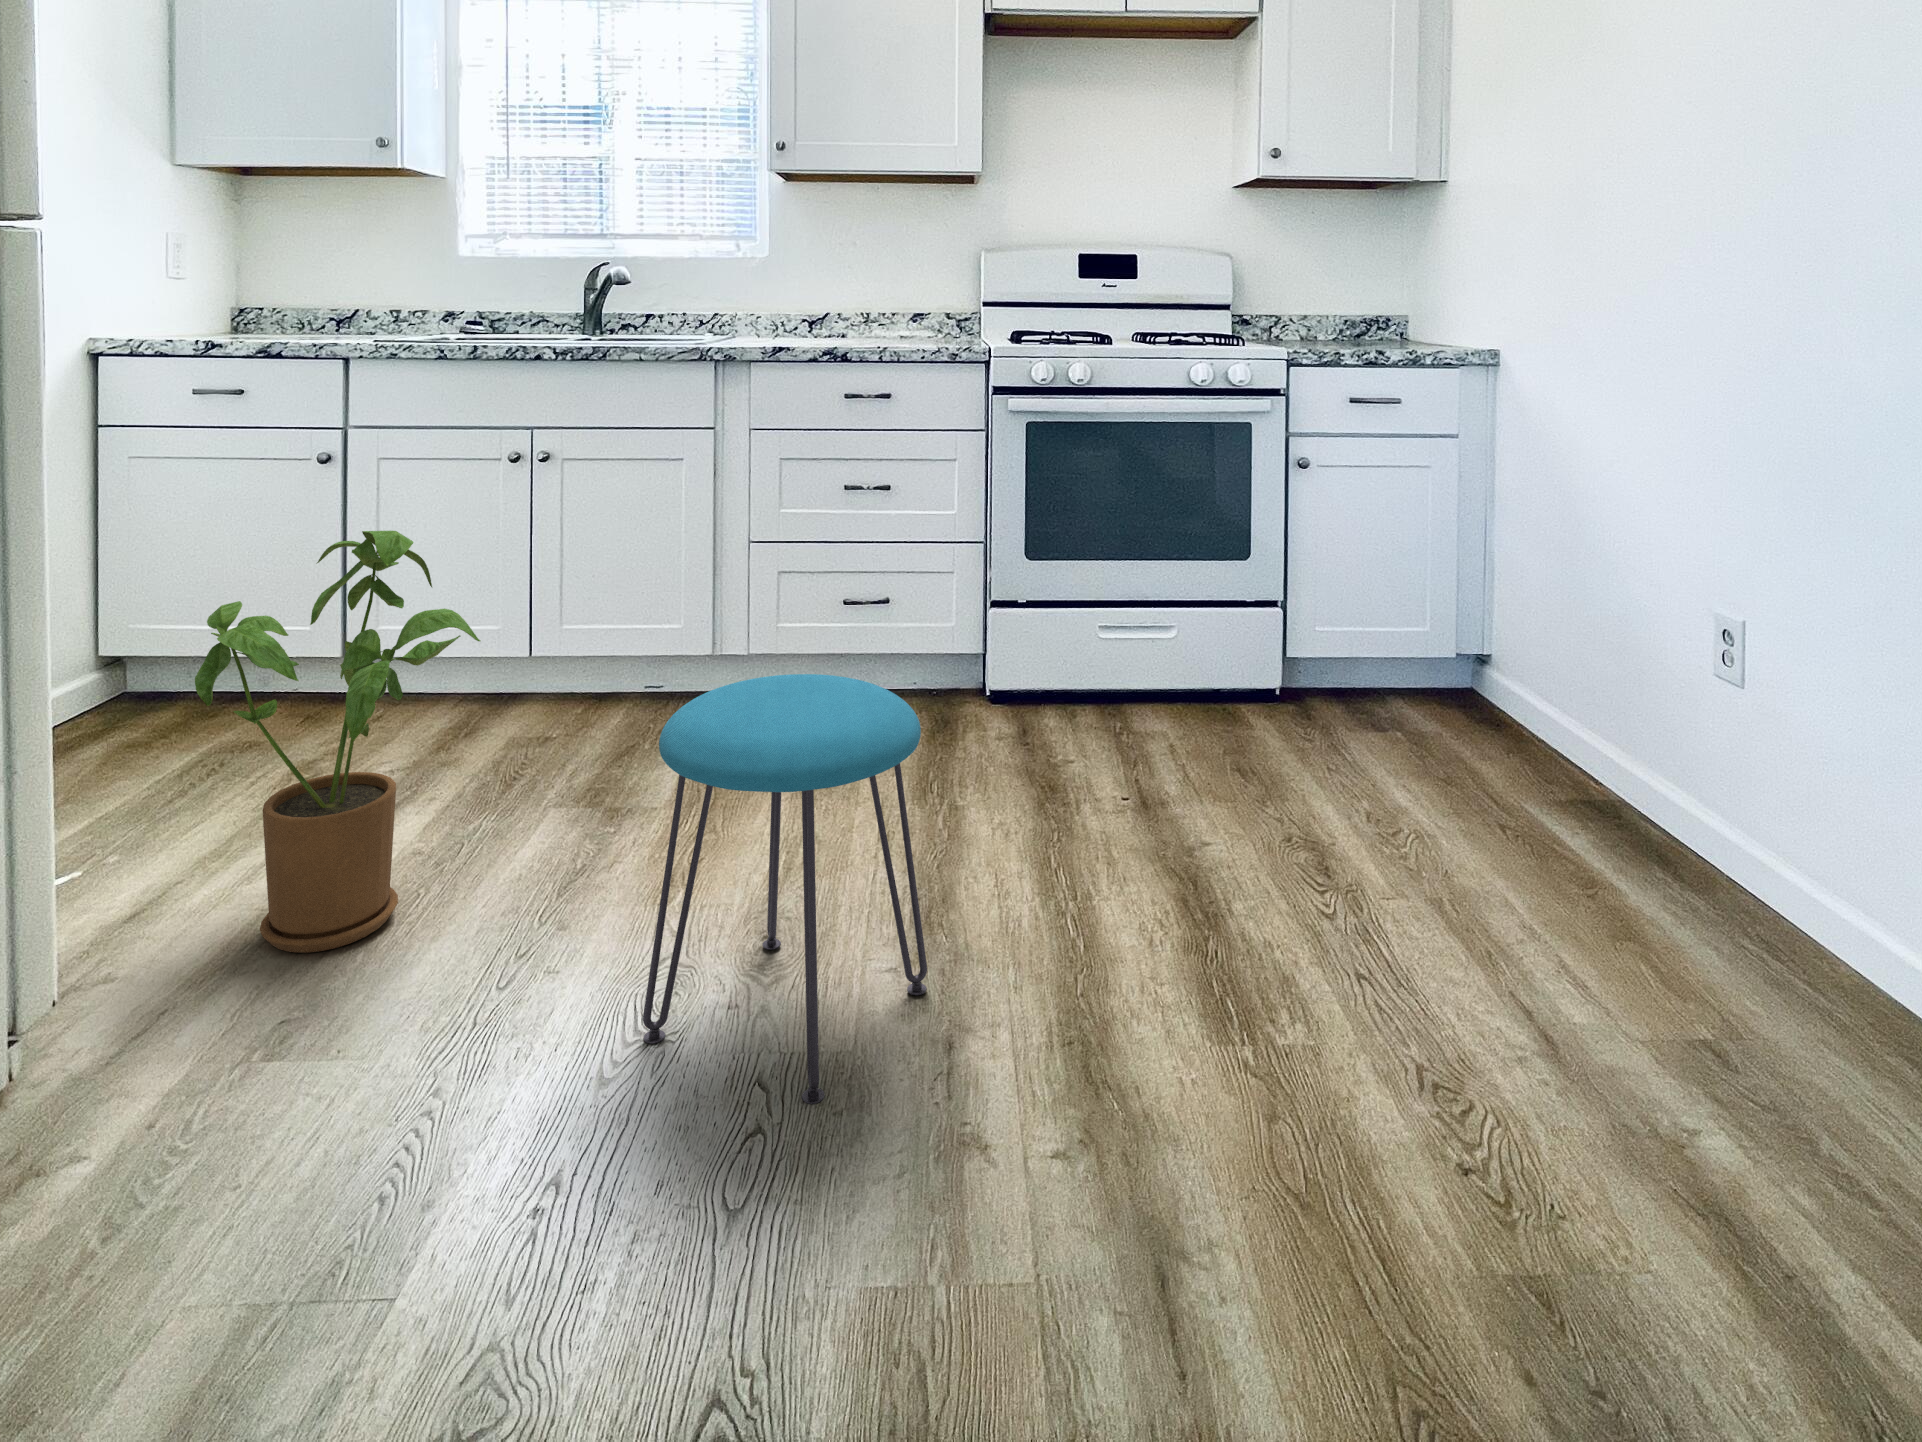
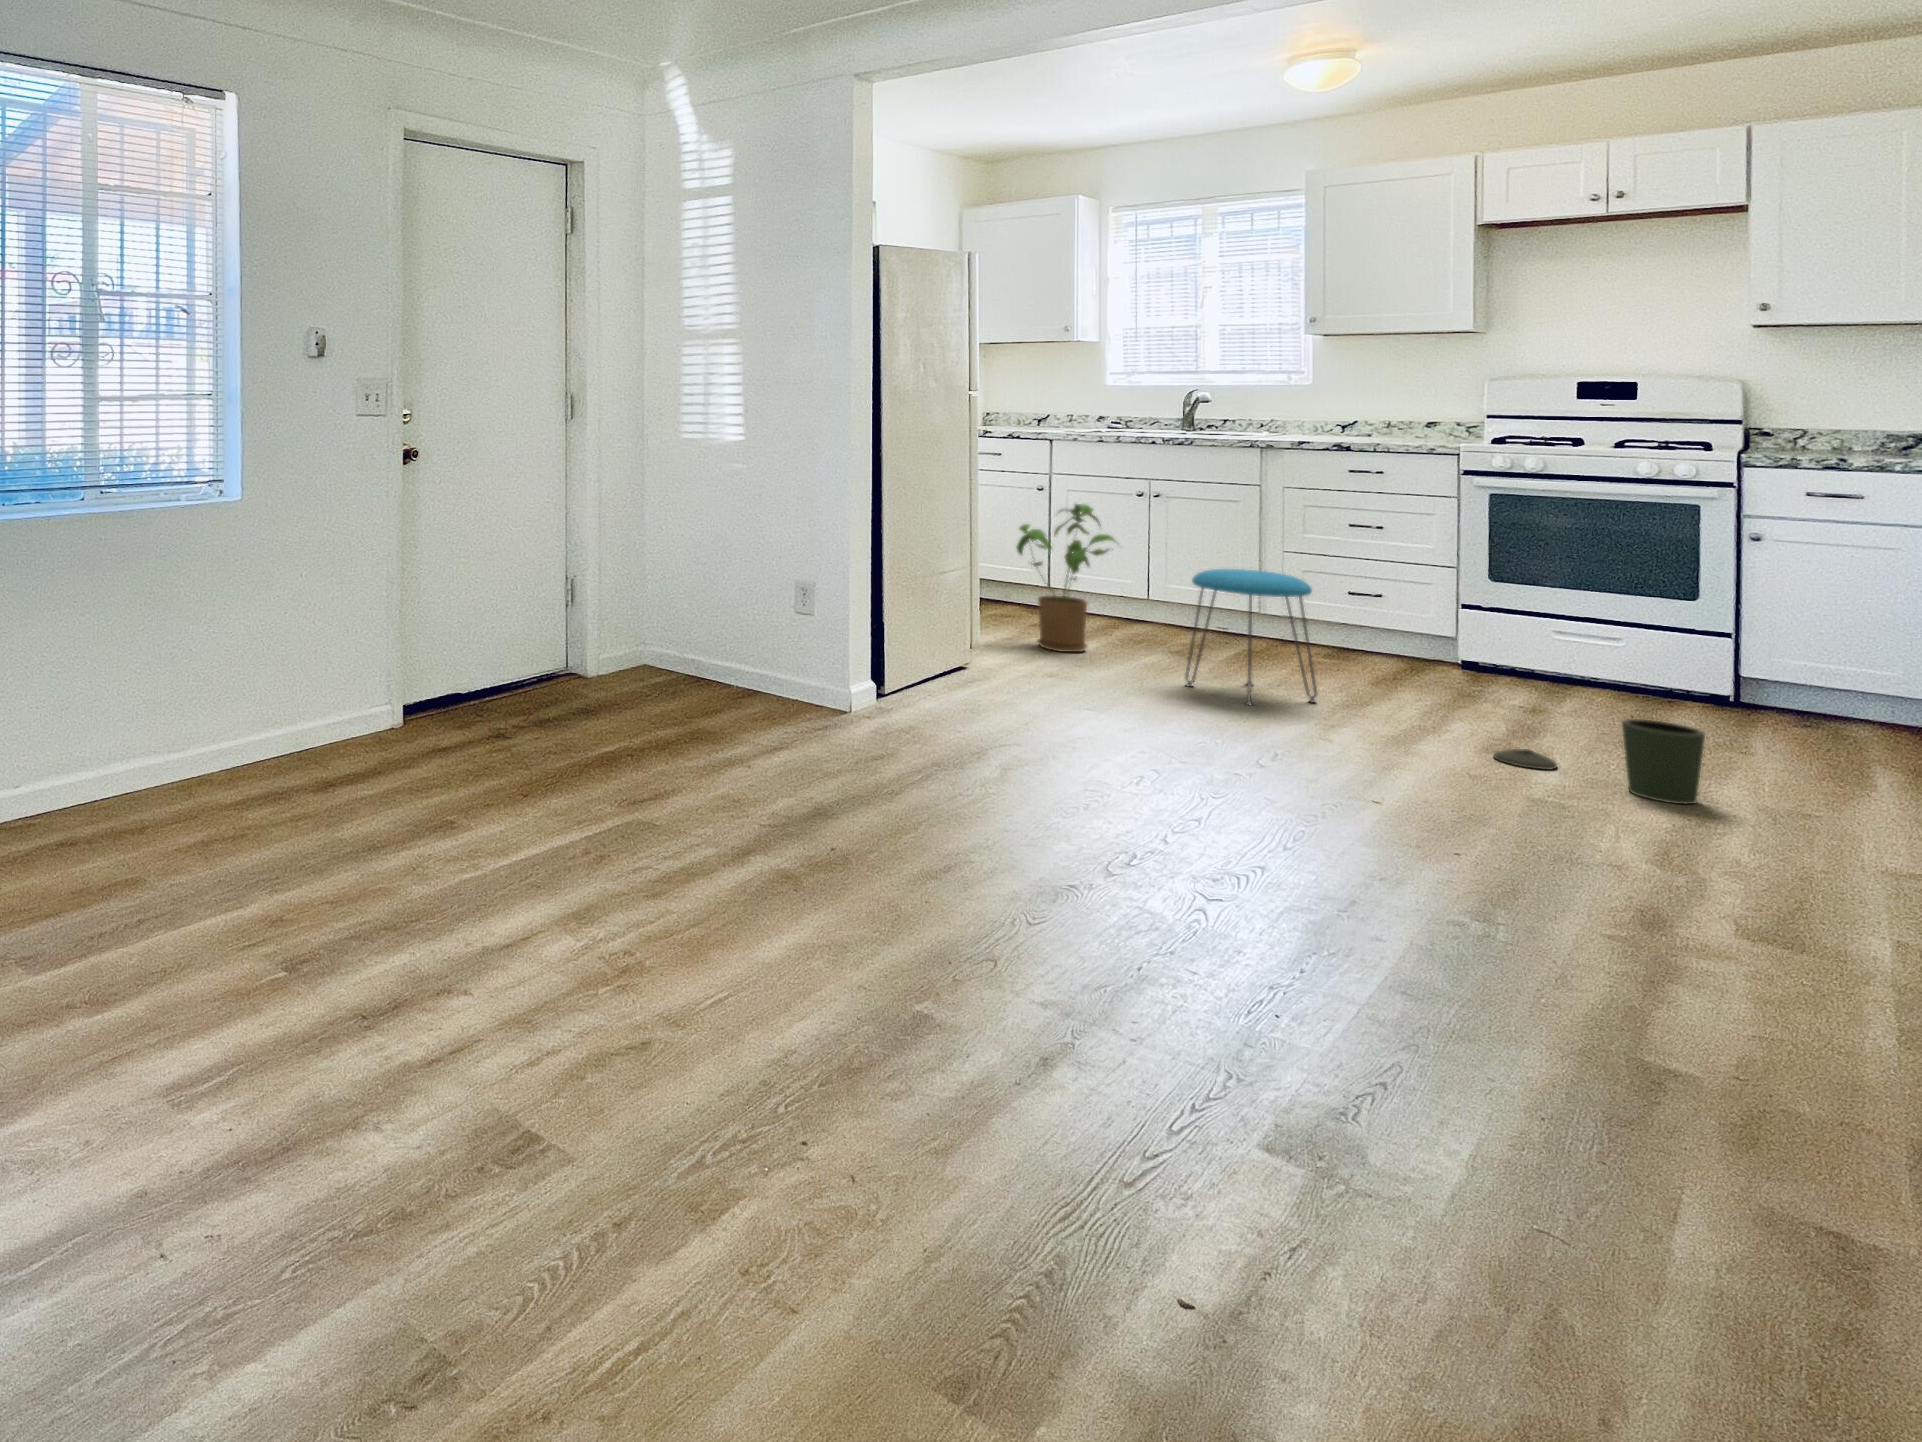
trash can: none [1362,994,1811,1251] -> present [1494,719,1705,804]

